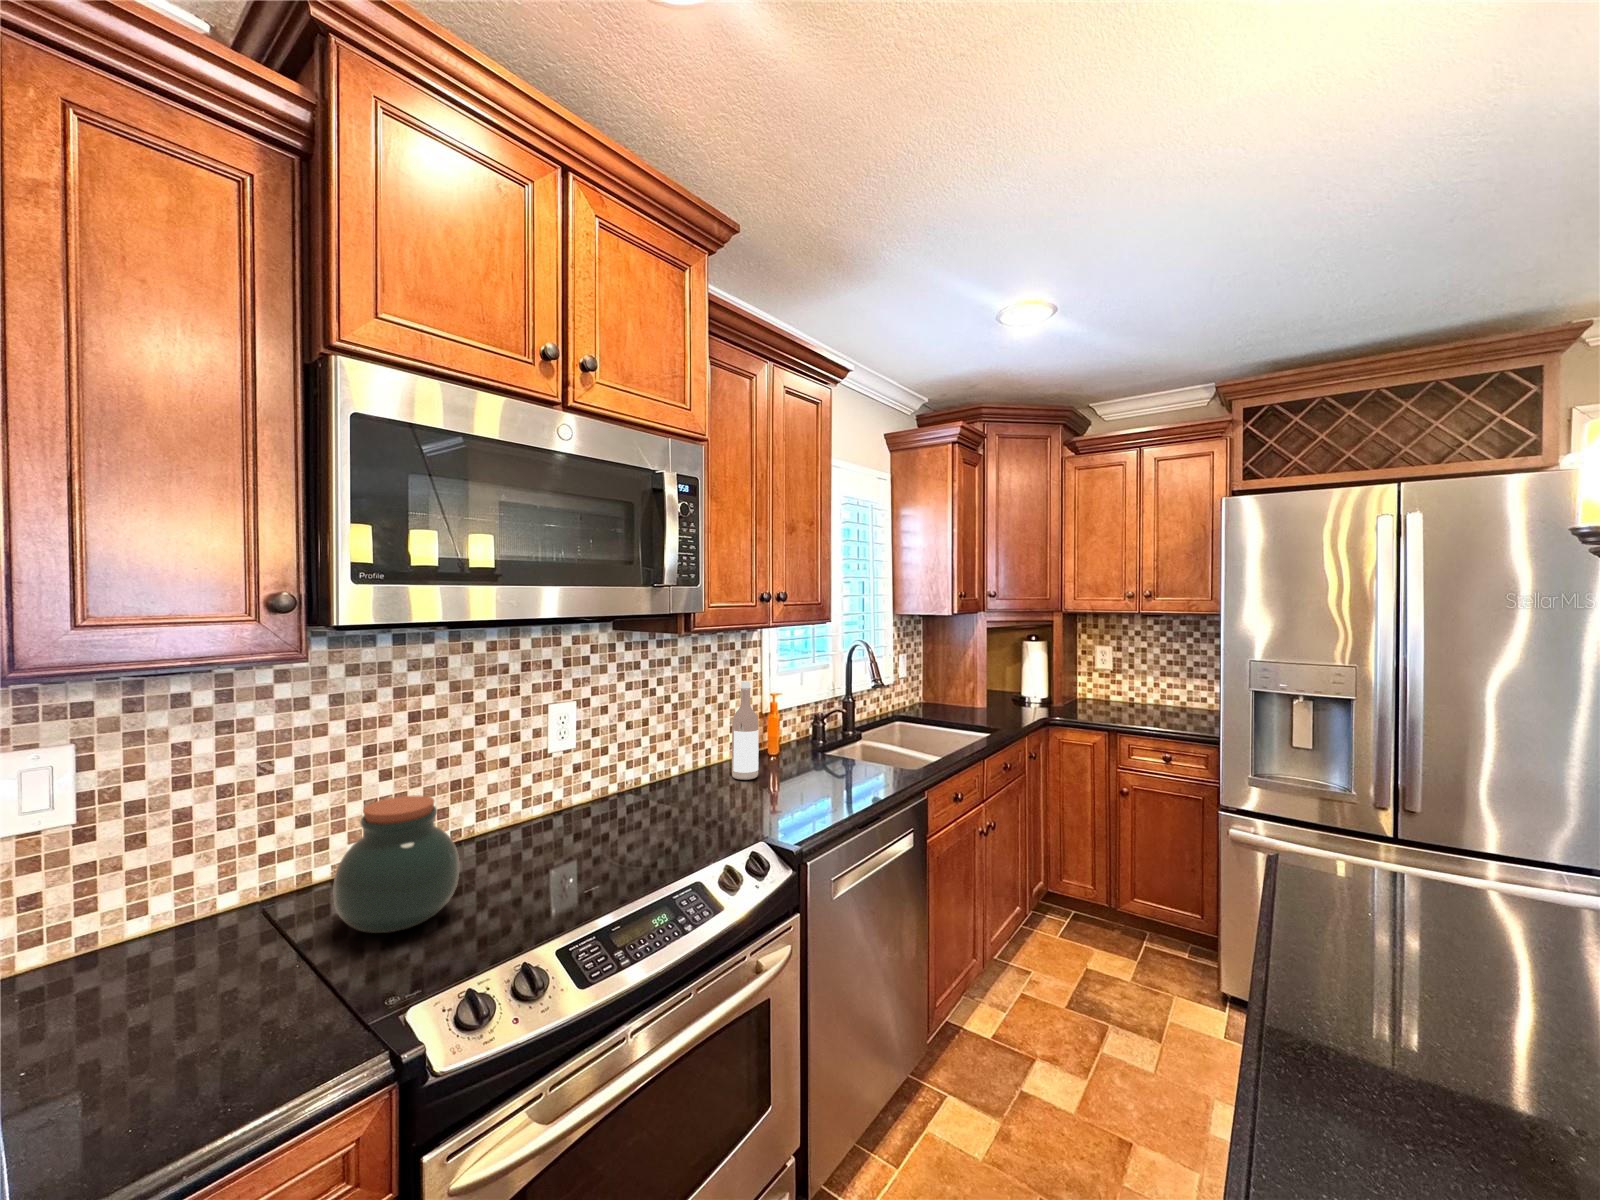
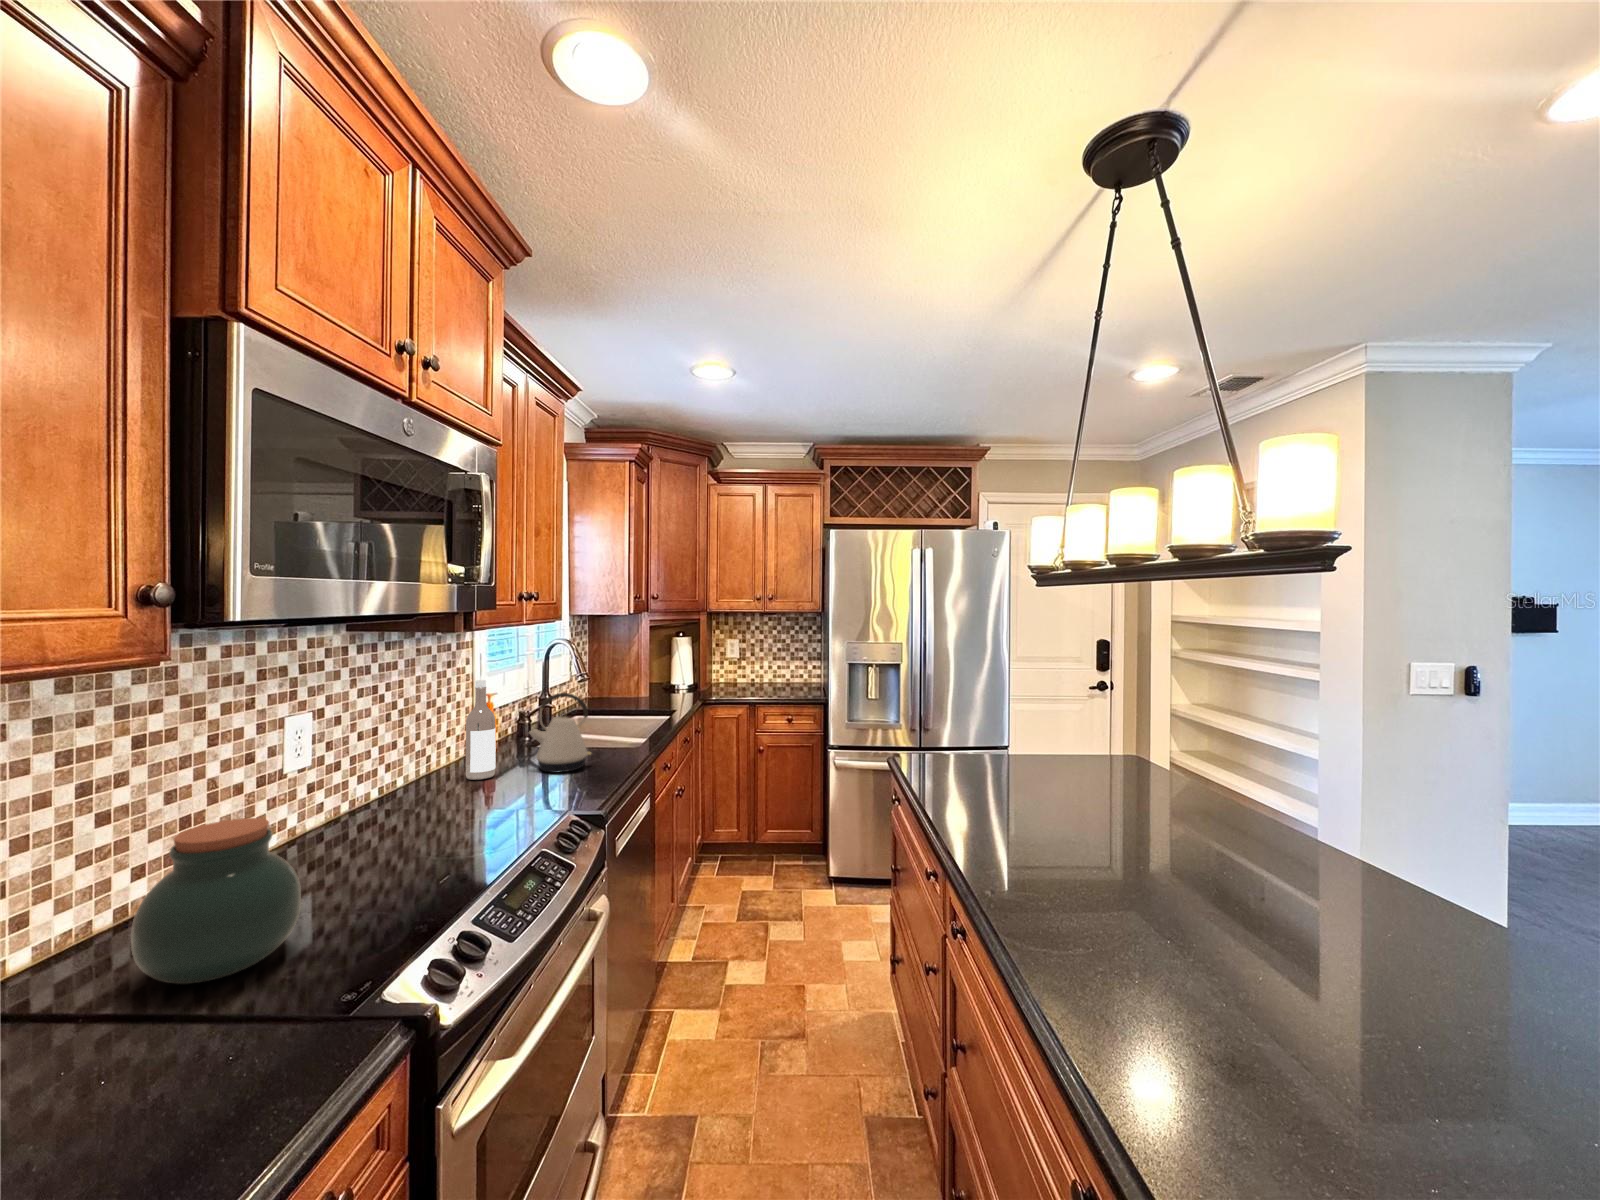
kettle: none [790,701,853,786] -> present [529,693,591,773]

